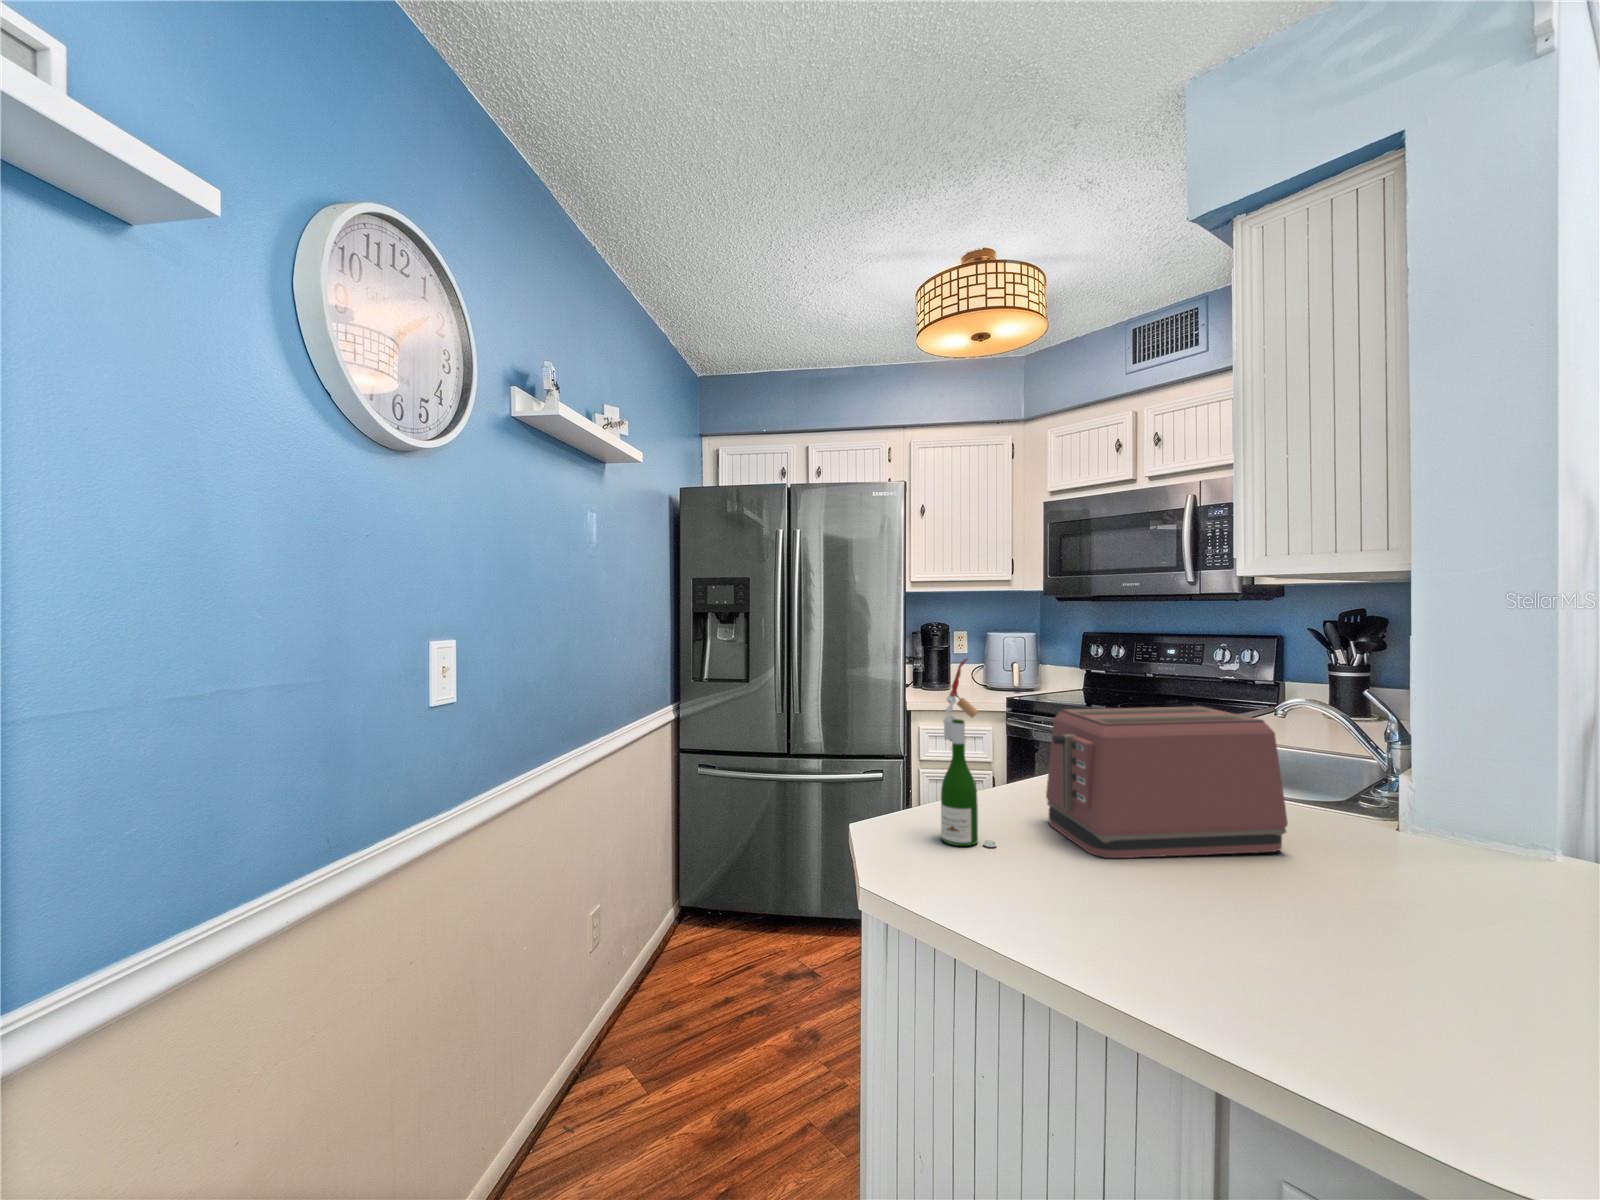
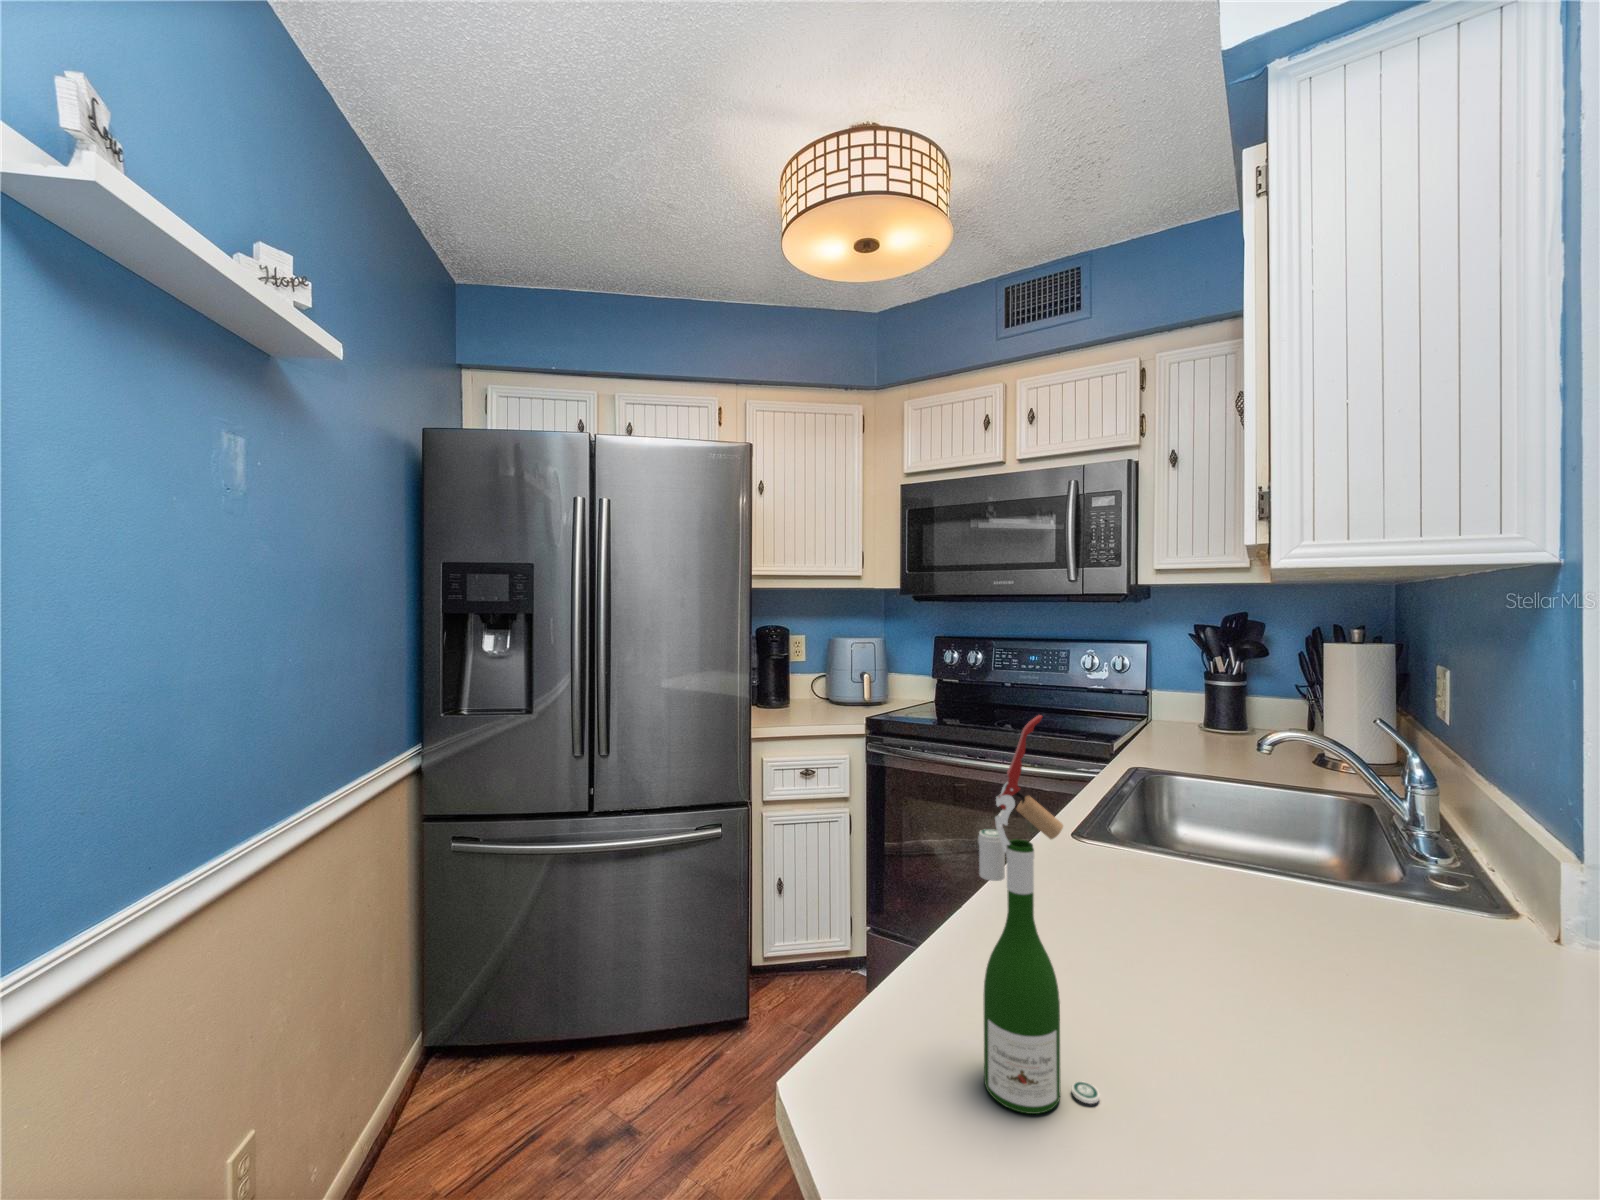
toaster: present [1046,706,1288,858] -> none [1105,764,1500,1093]

